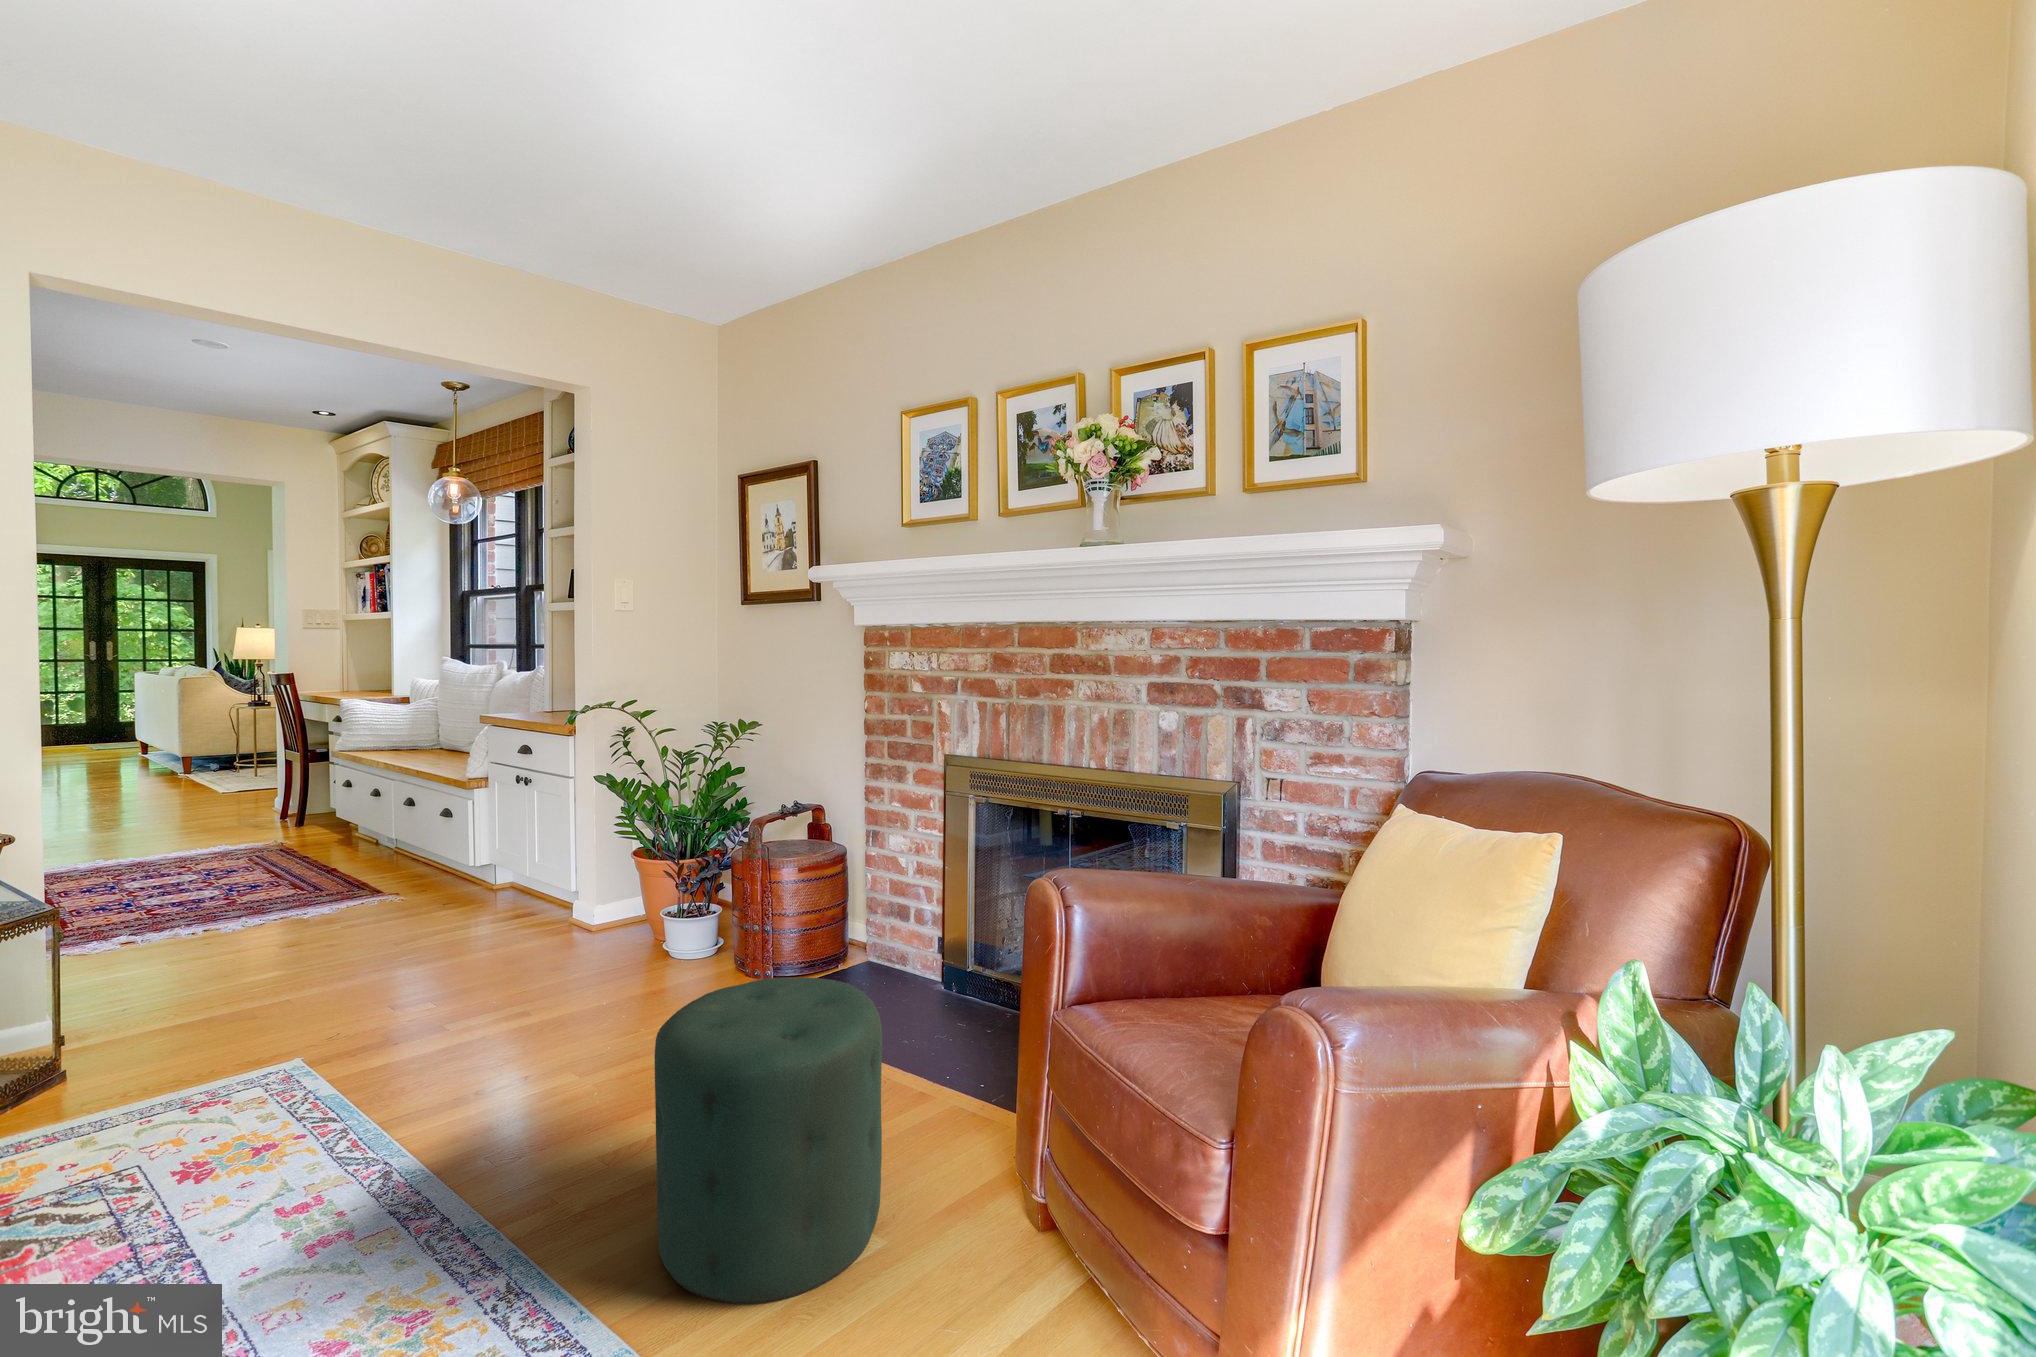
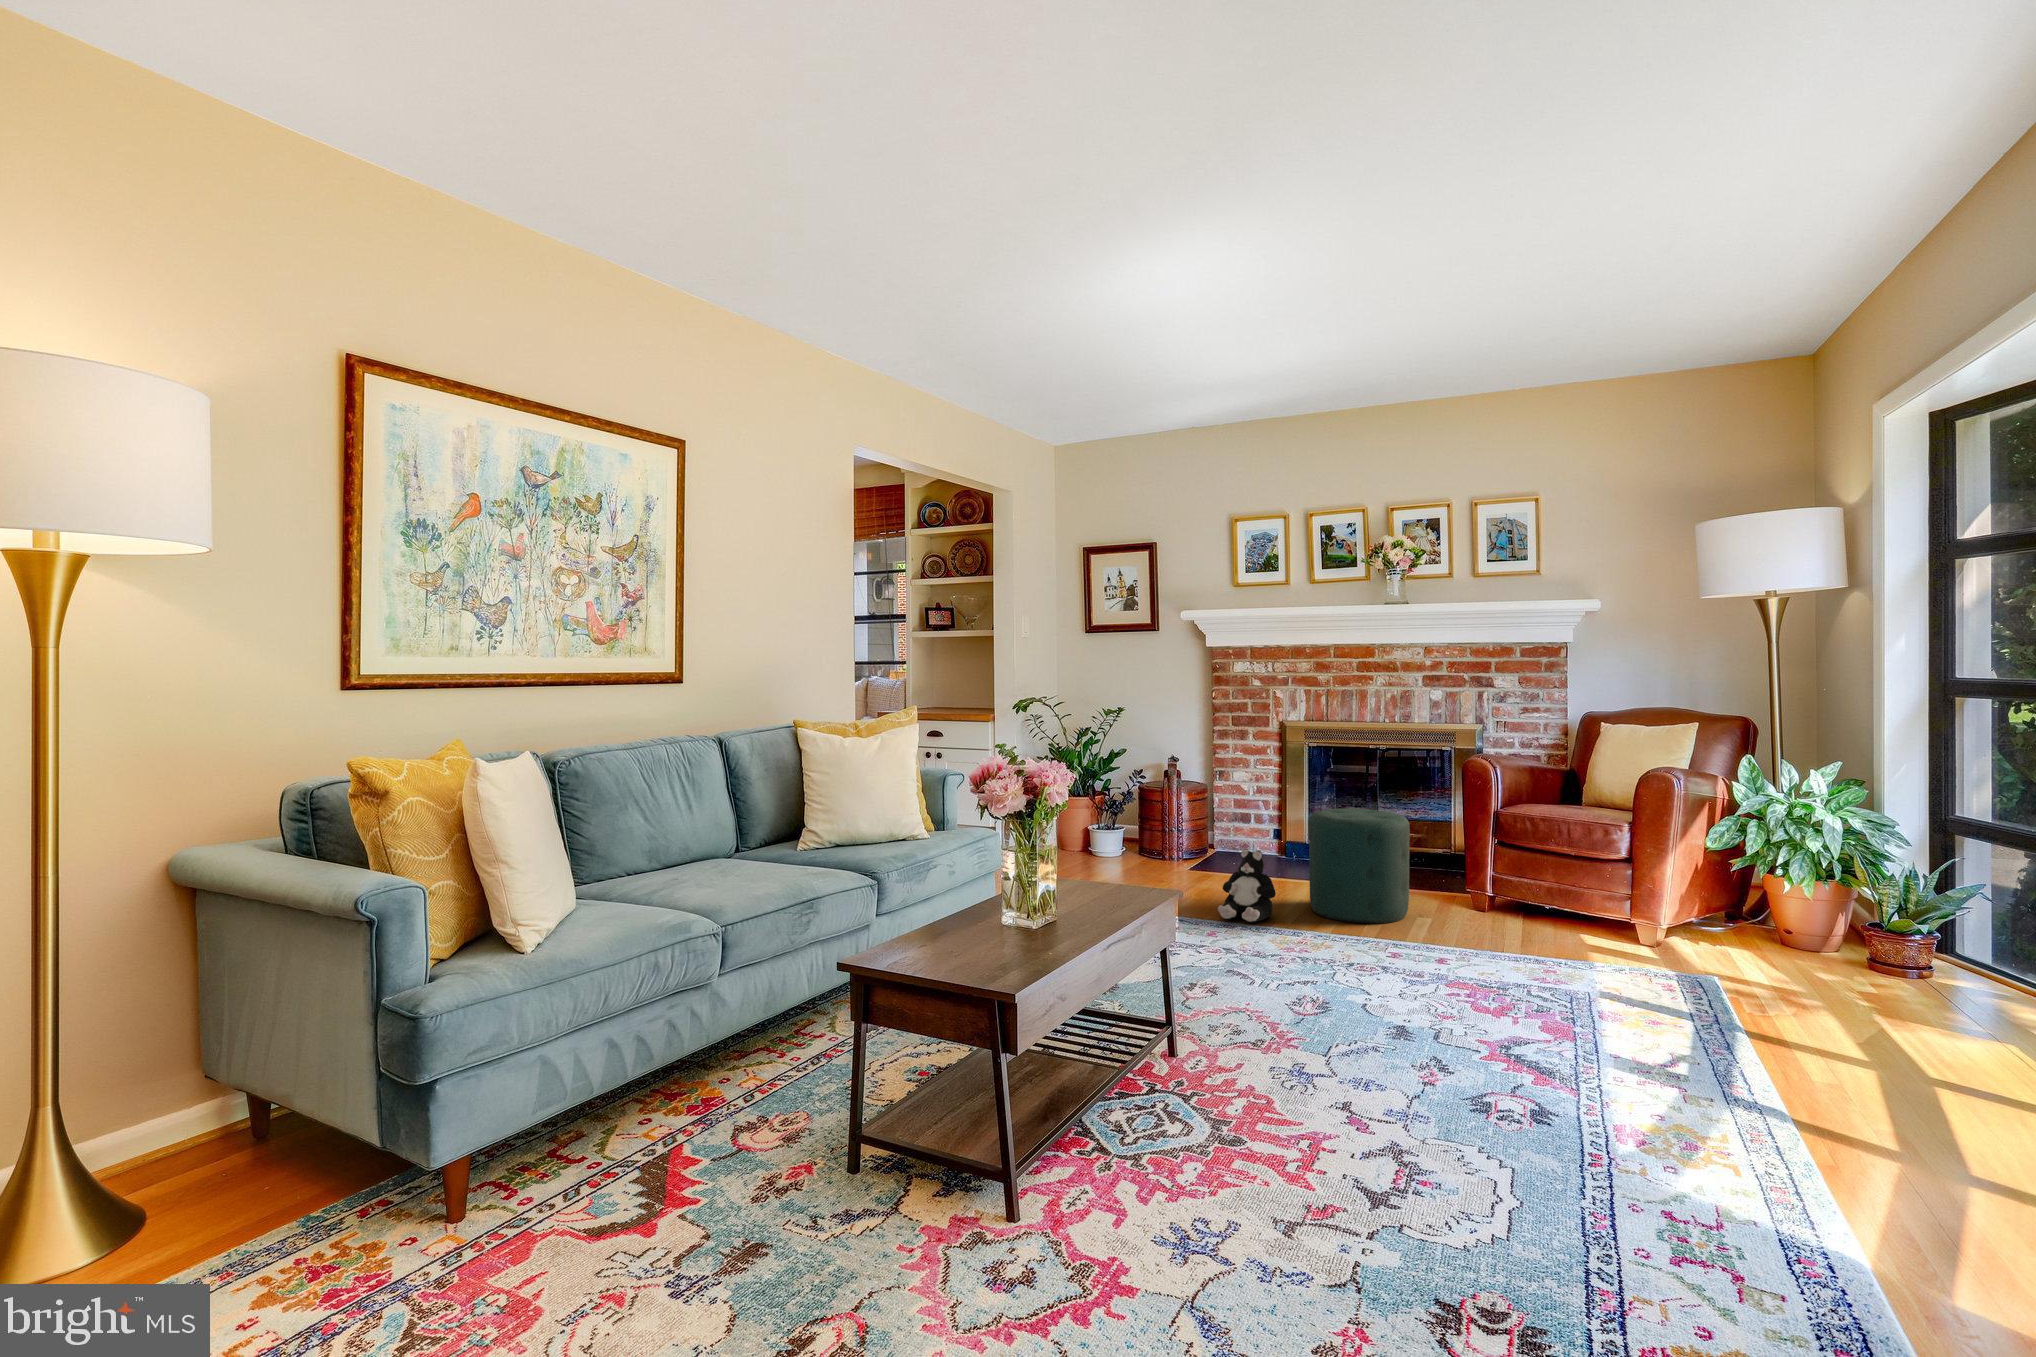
plush toy: none [414,1071,582,1271] -> present [1218,849,1276,923]

